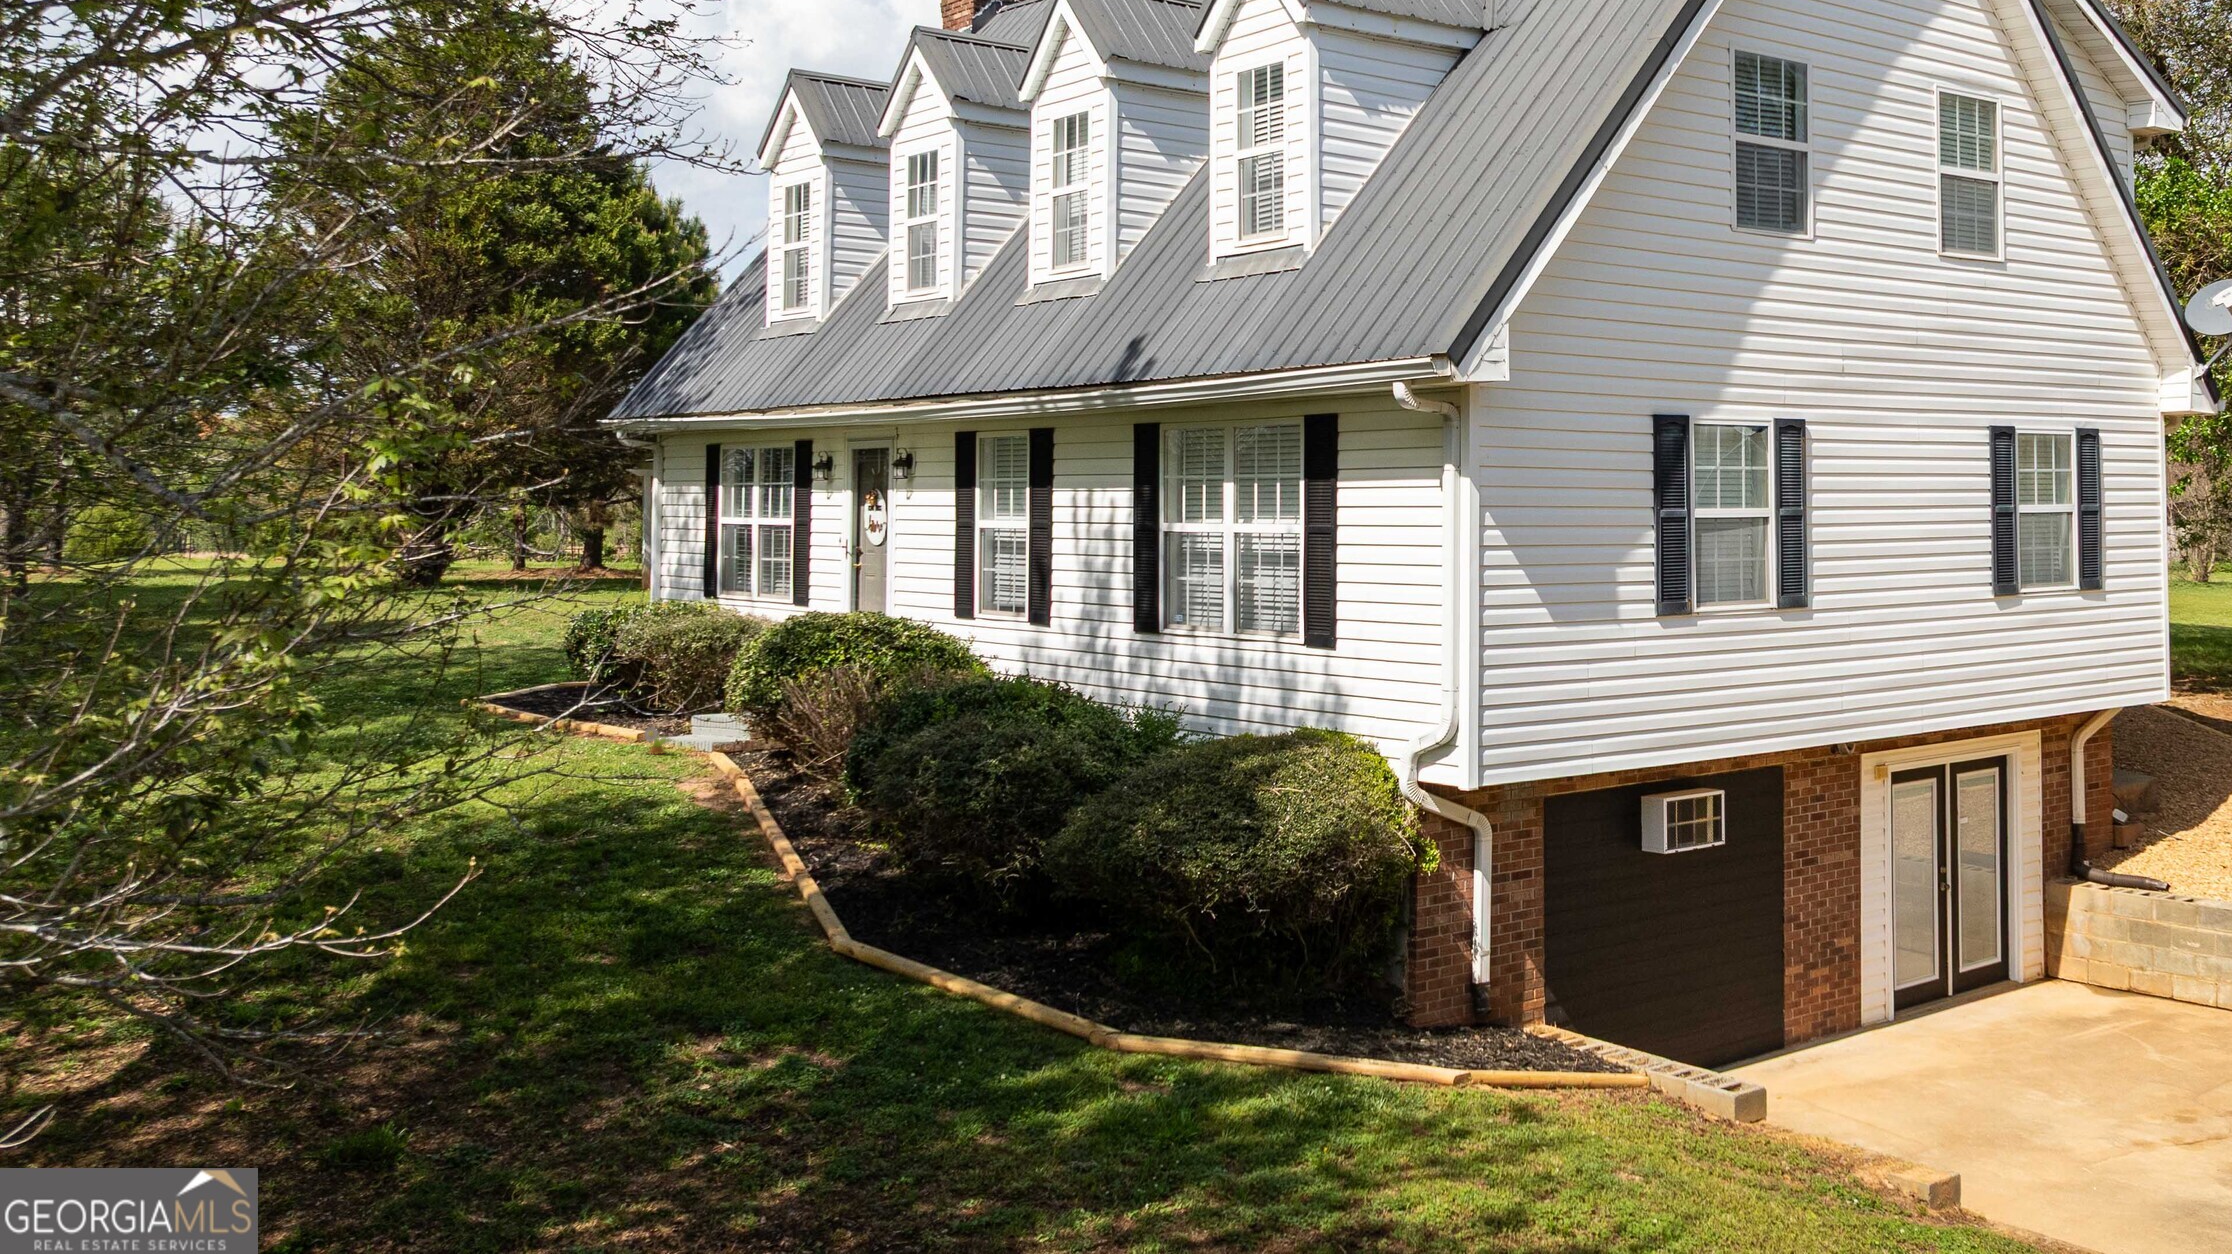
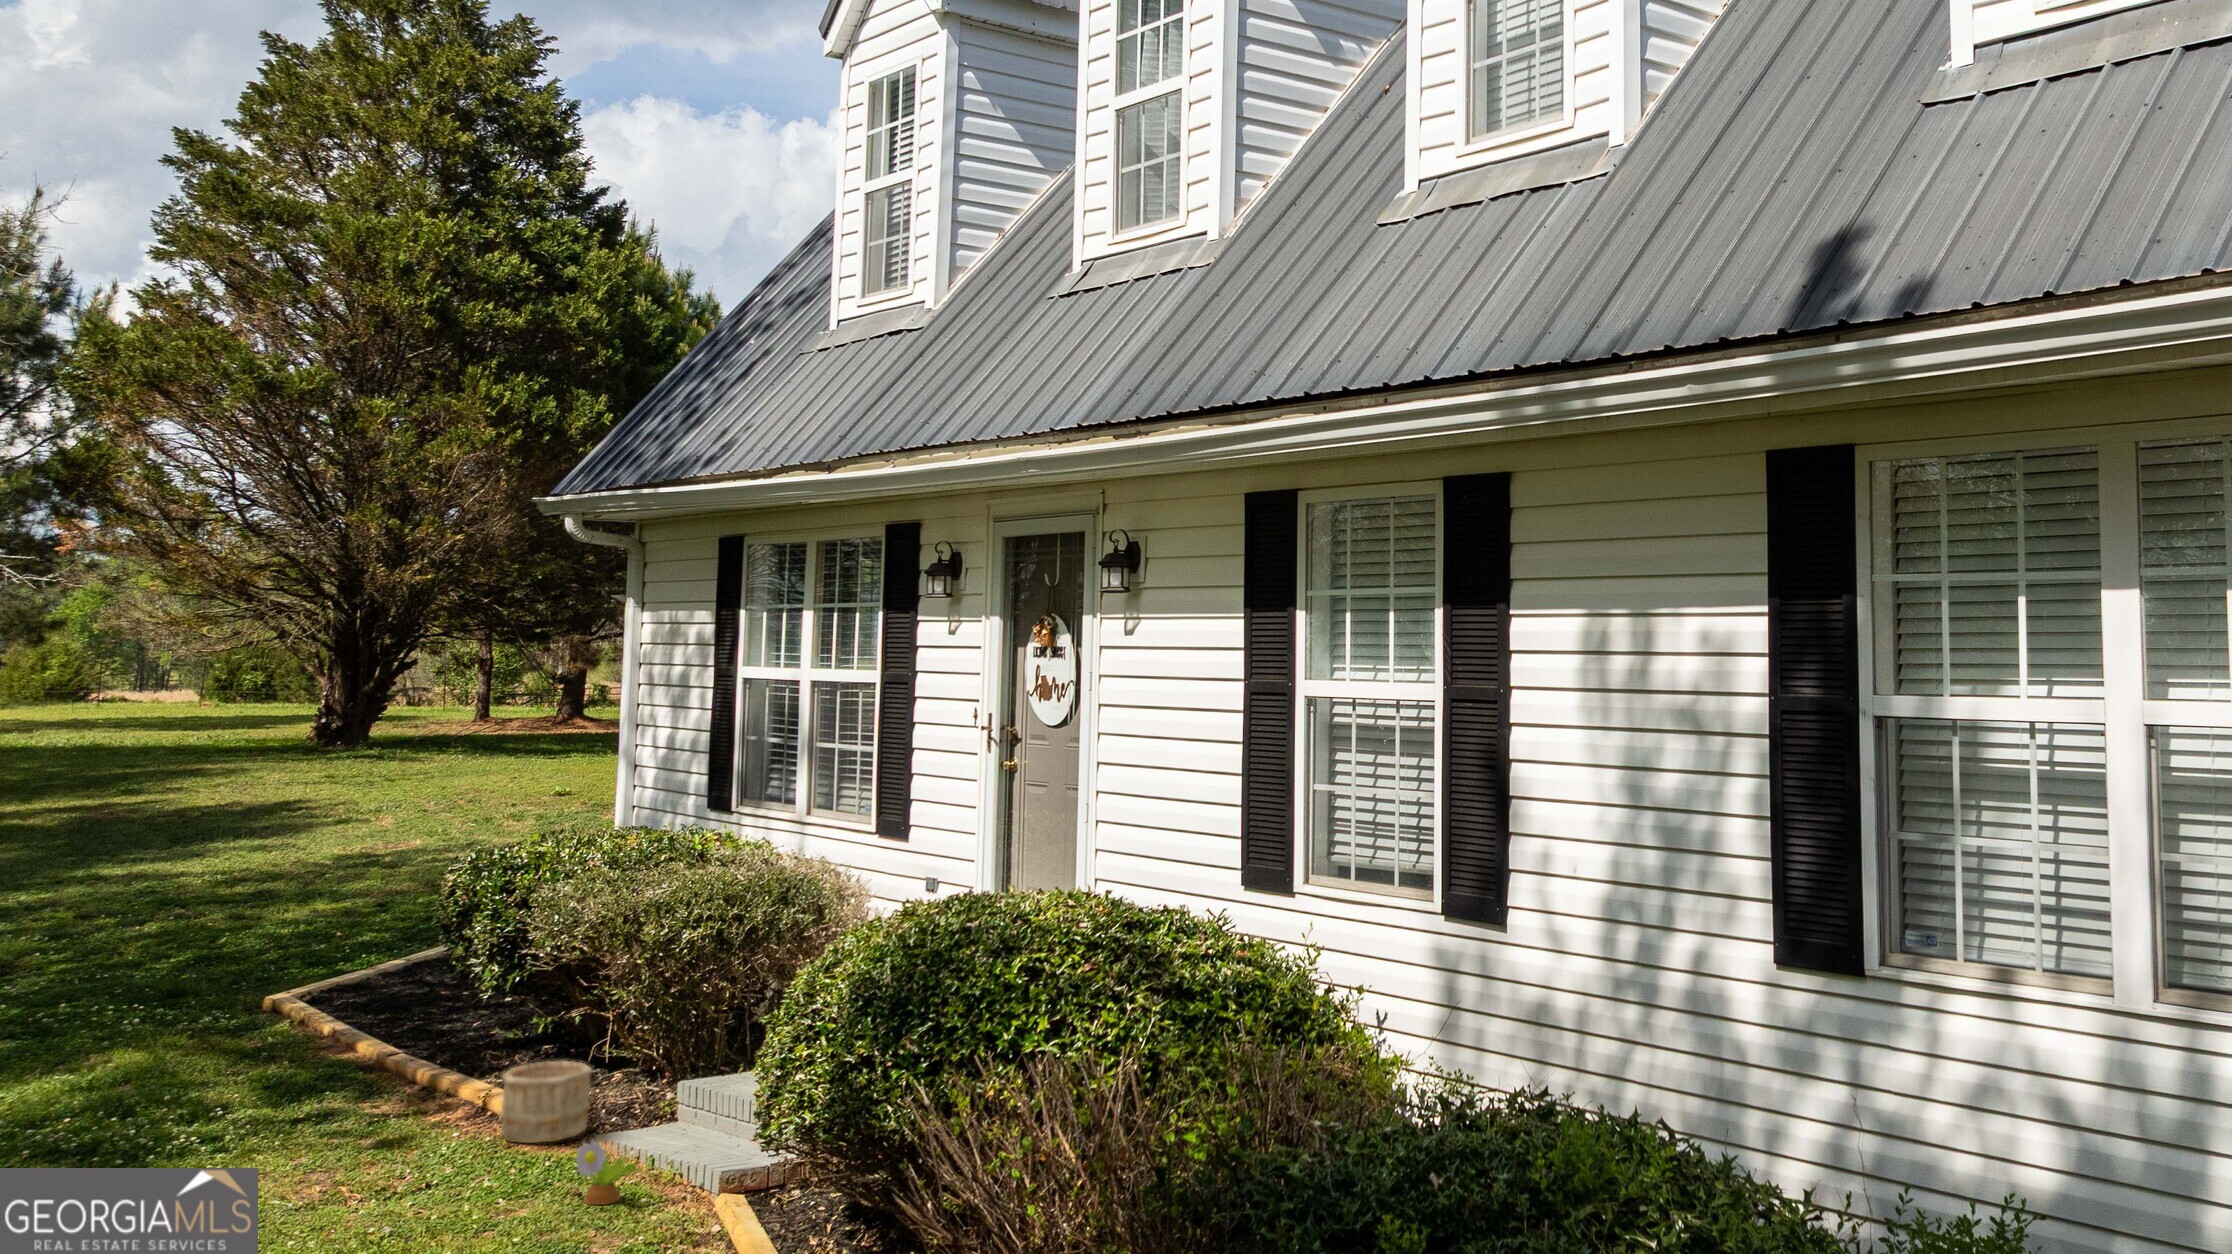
wooden bucket: none [605,702,649,737] -> present [501,1061,592,1143]

